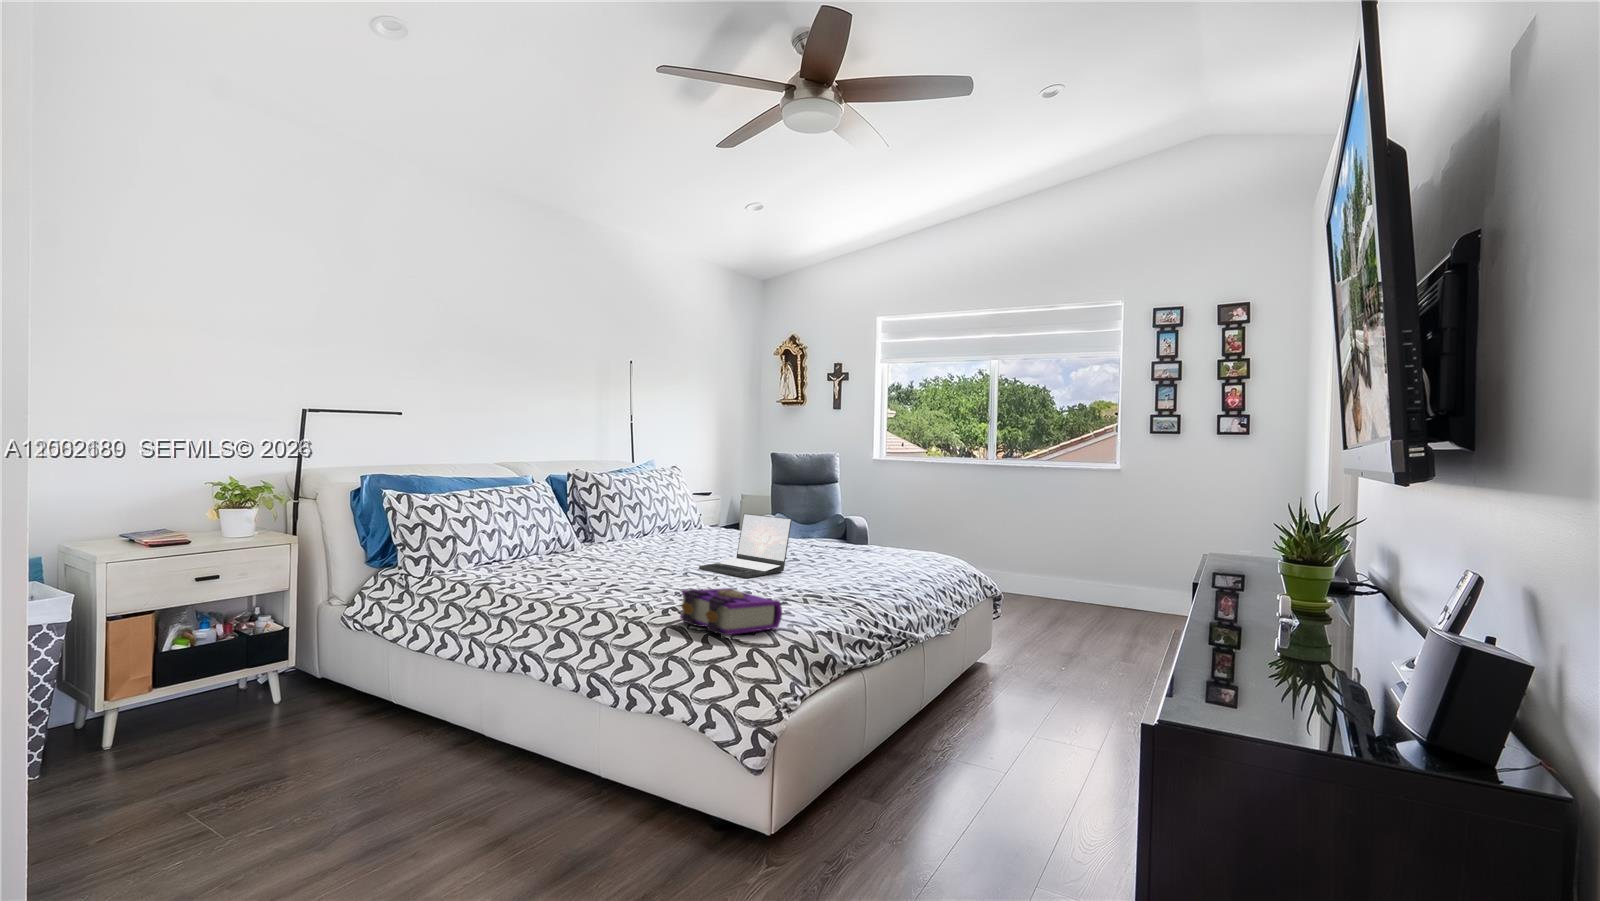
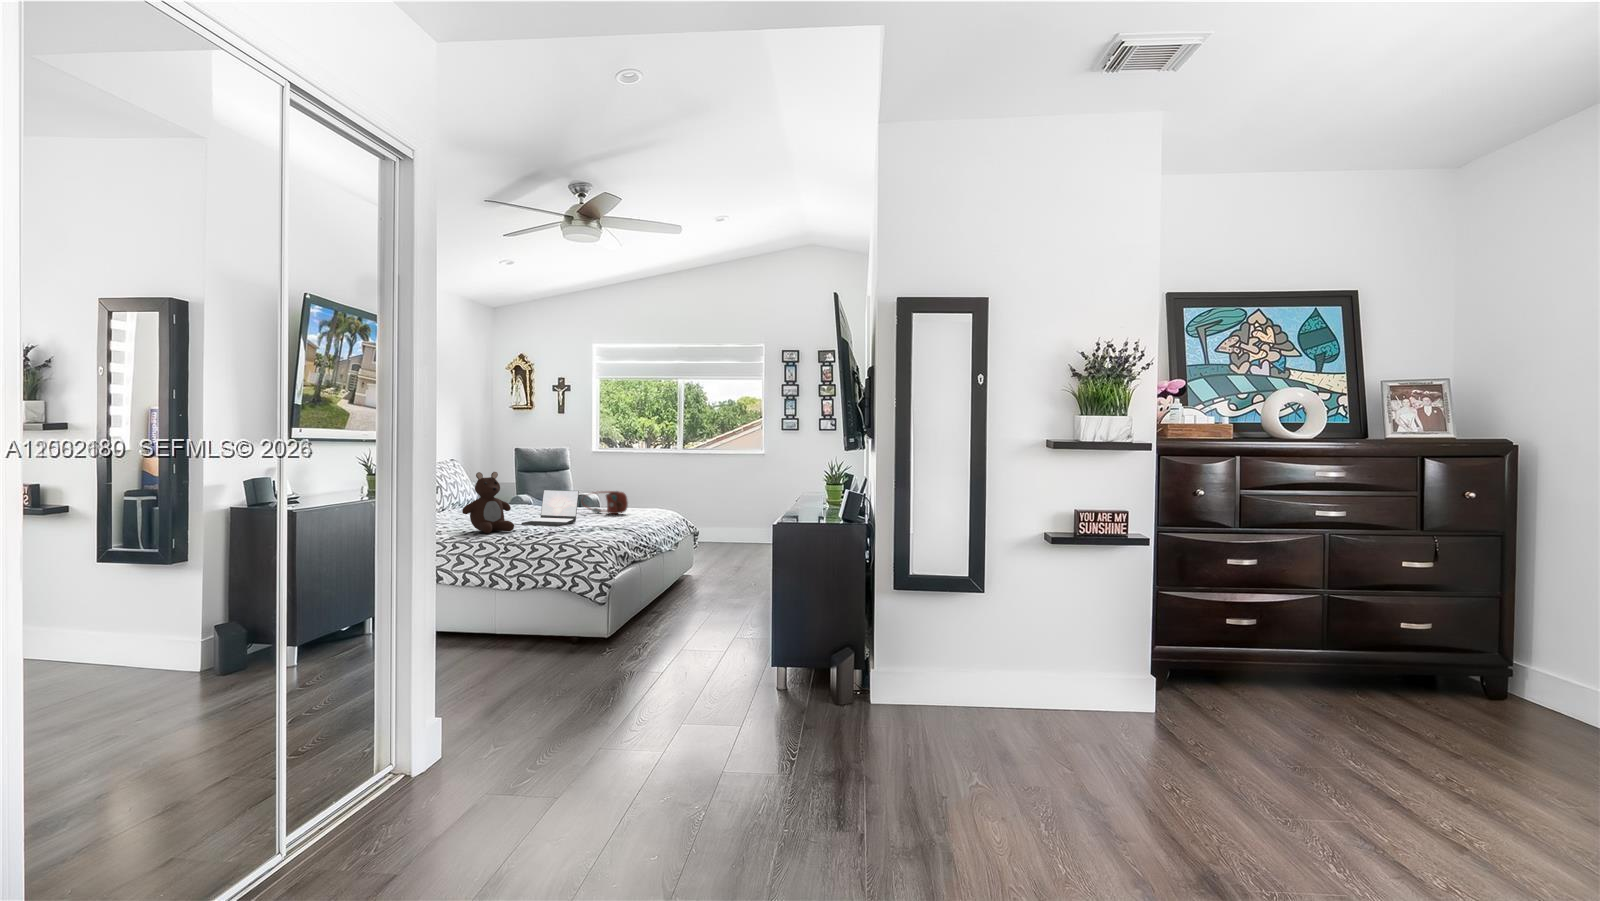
teddy bear: none [585,482,668,588] -> present [462,472,514,533]
handbag: none [815,519,883,557] -> present [581,491,628,514]
book: present [680,588,782,635] -> none [549,523,604,543]

